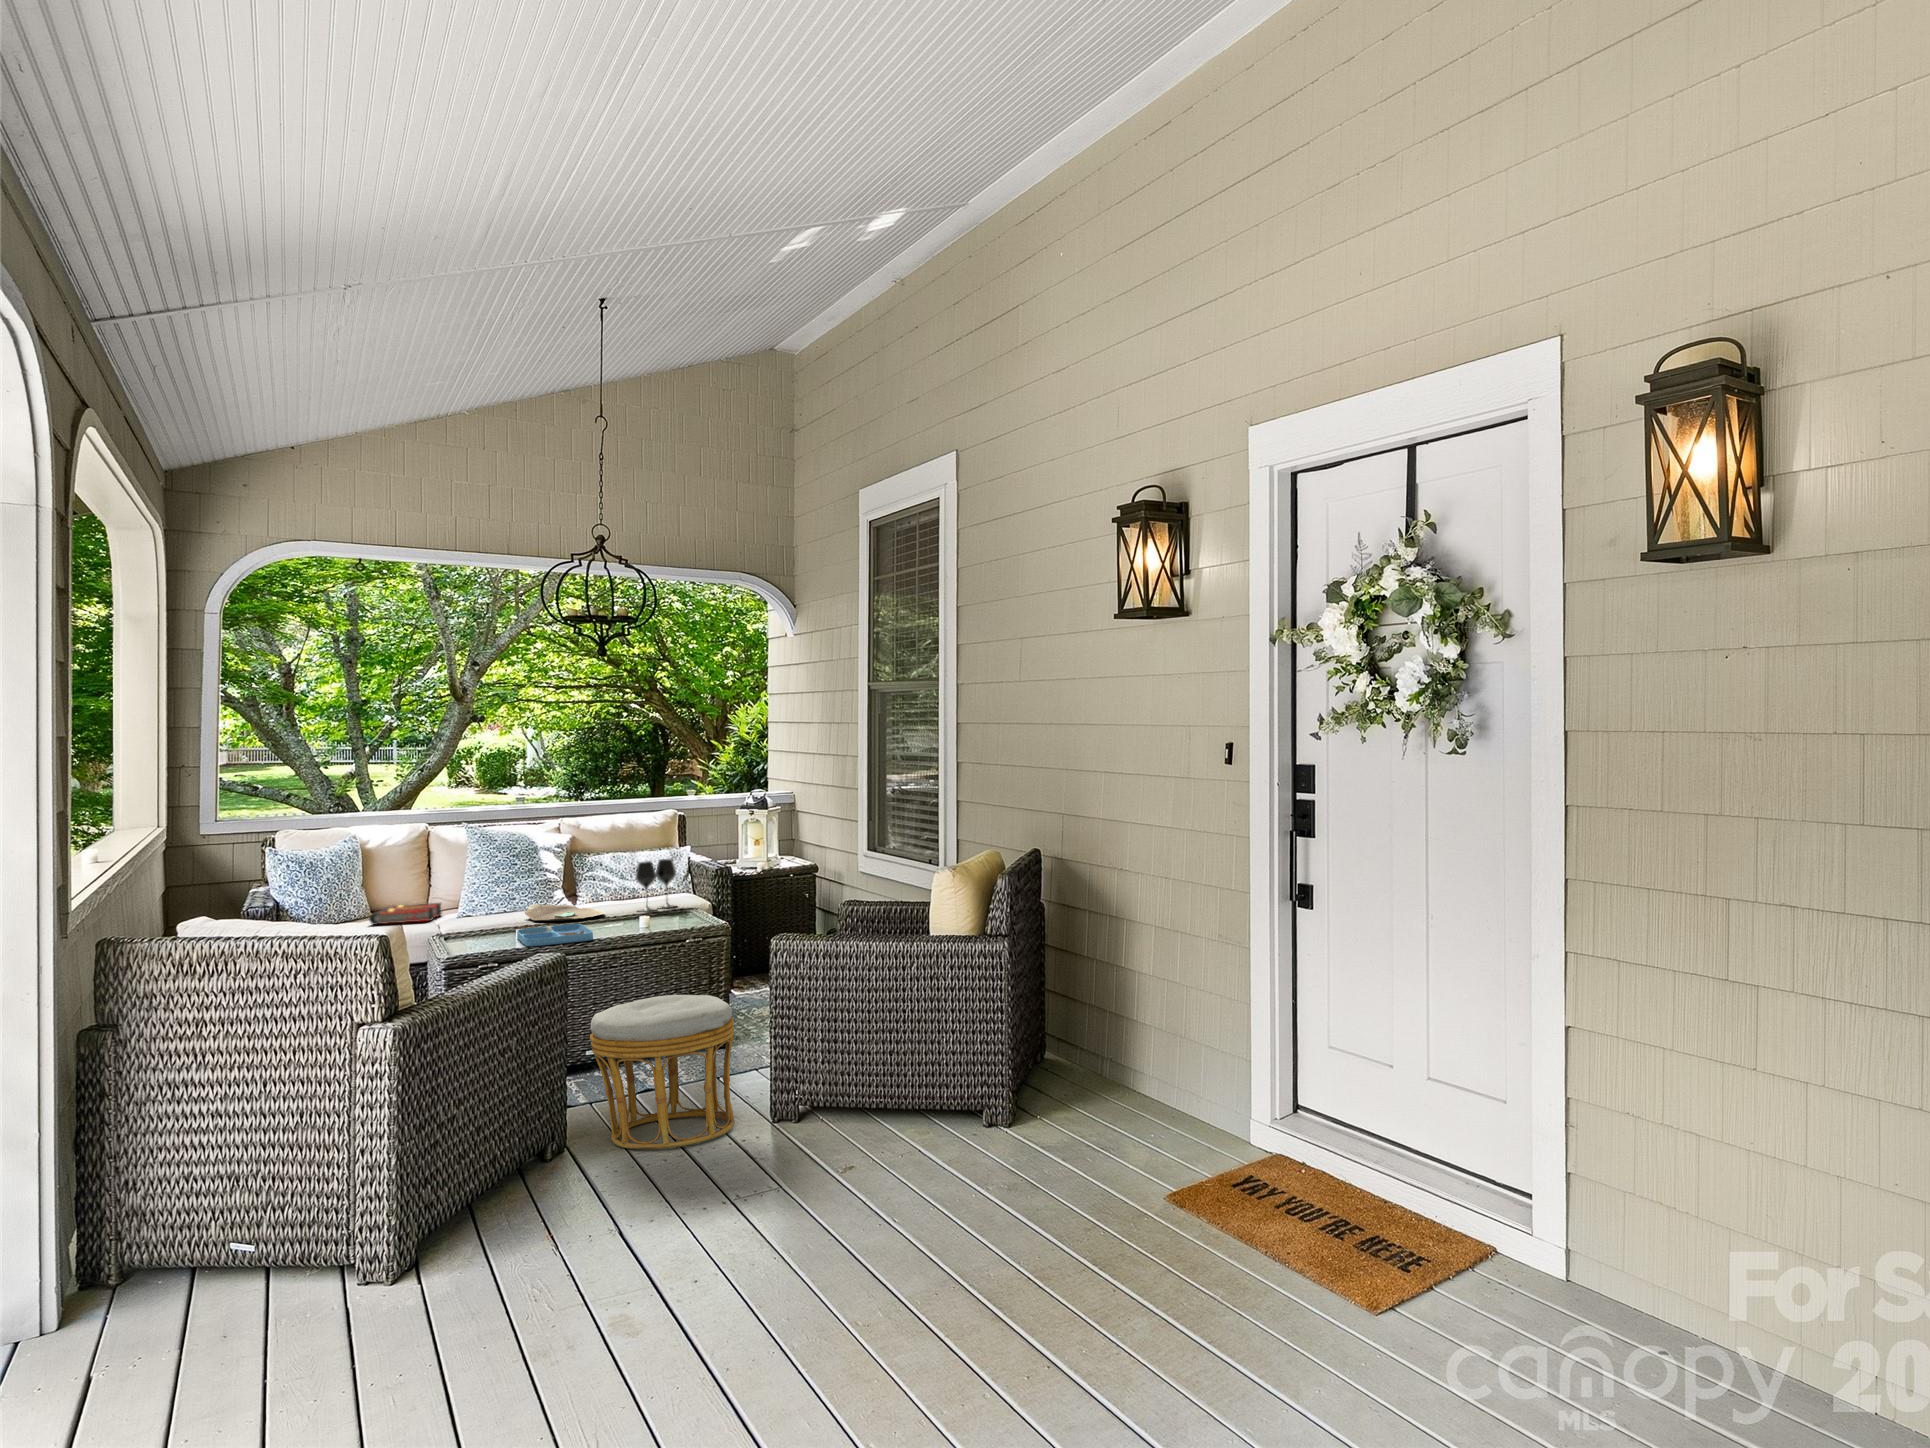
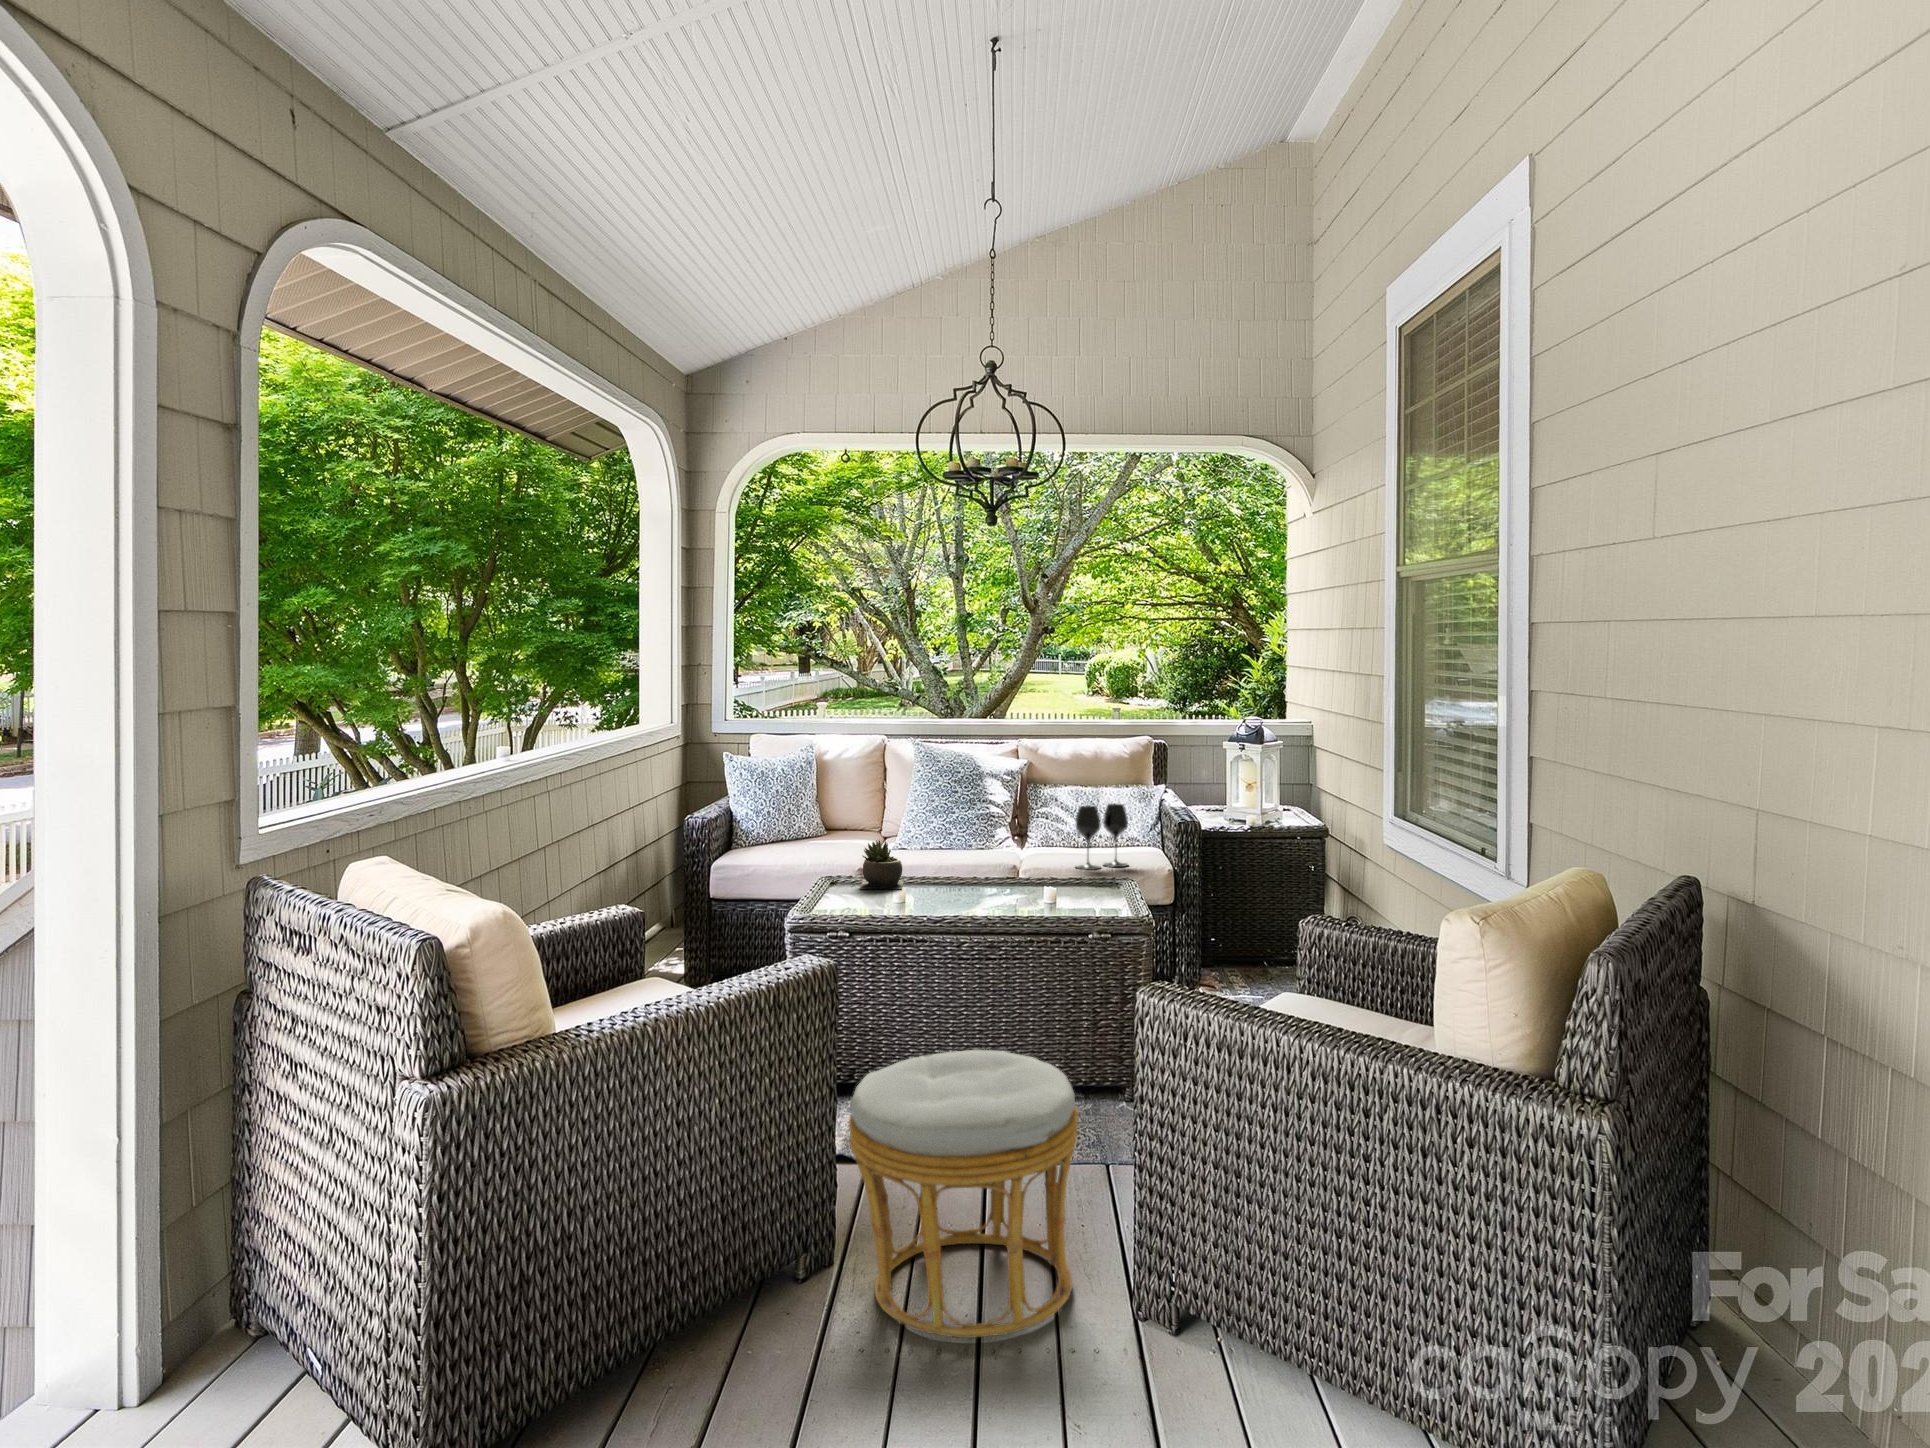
succulent plant: none [475,897,516,937] -> present [860,841,903,889]
book: present [369,903,442,925] -> none [792,827,878,851]
decorative bowl: present [525,904,605,921] -> none [944,845,1035,873]
tray: present [517,924,593,946] -> none [883,886,974,919]

